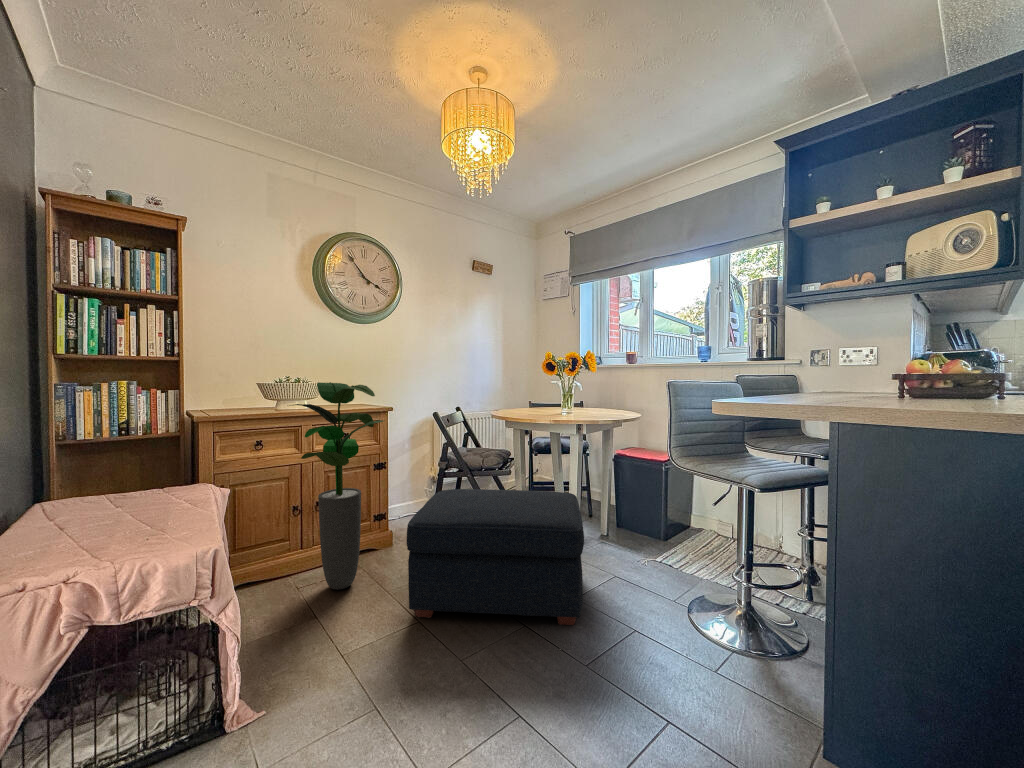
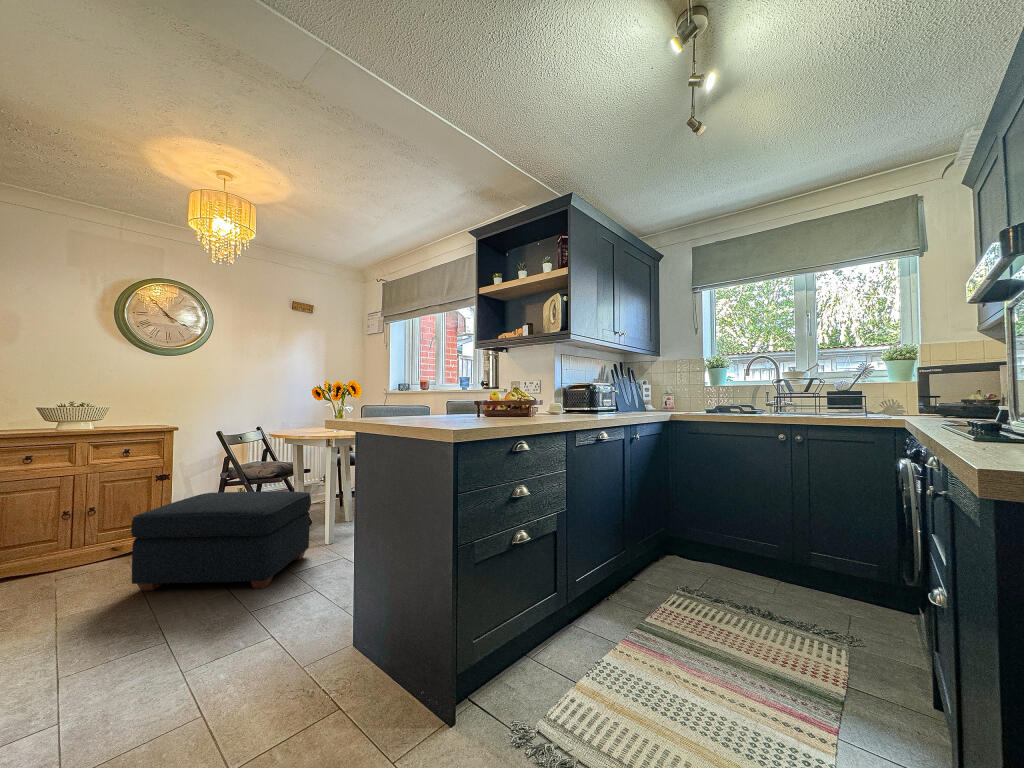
potted plant: present [289,382,383,590] -> none [42,407,144,577]

